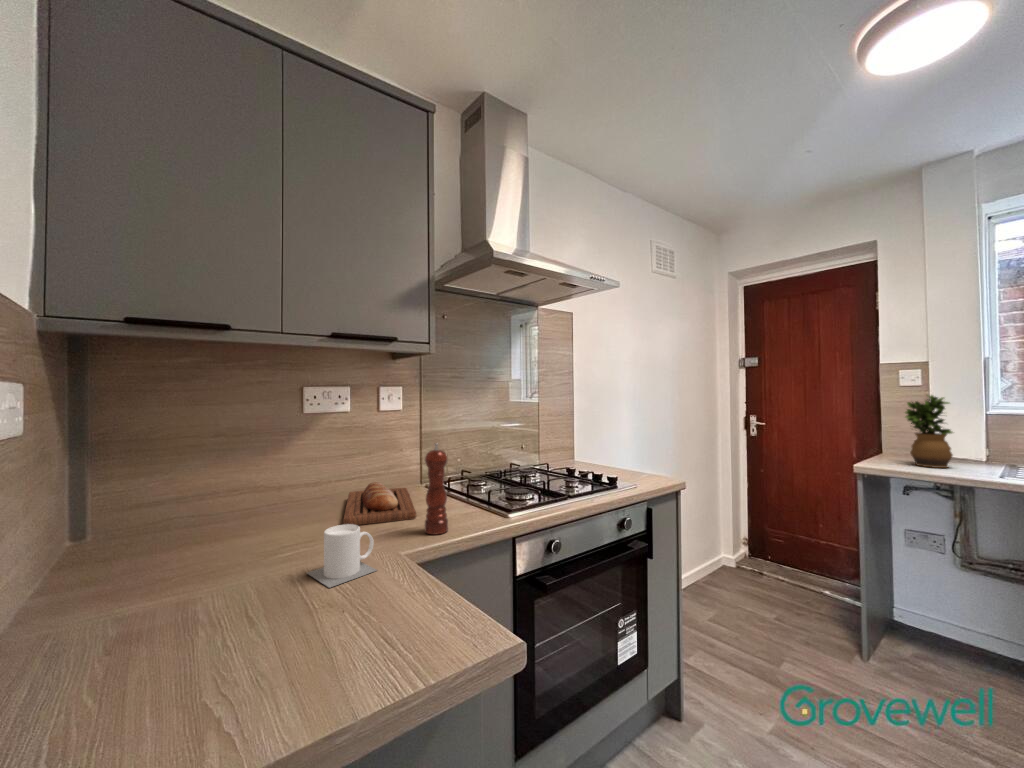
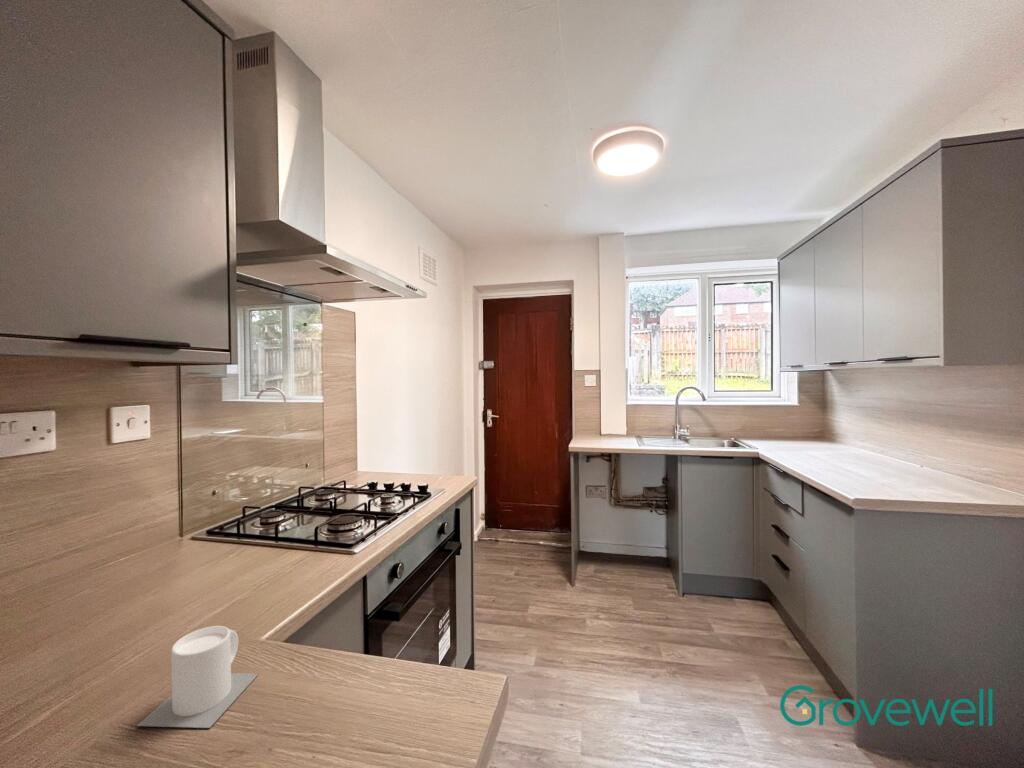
potted plant: present [905,395,953,468] -> none [592,394,616,443]
pepper mill: present [425,443,448,534] -> none [267,488,300,602]
bread loaf: present [343,482,416,525] -> none [65,547,232,632]

